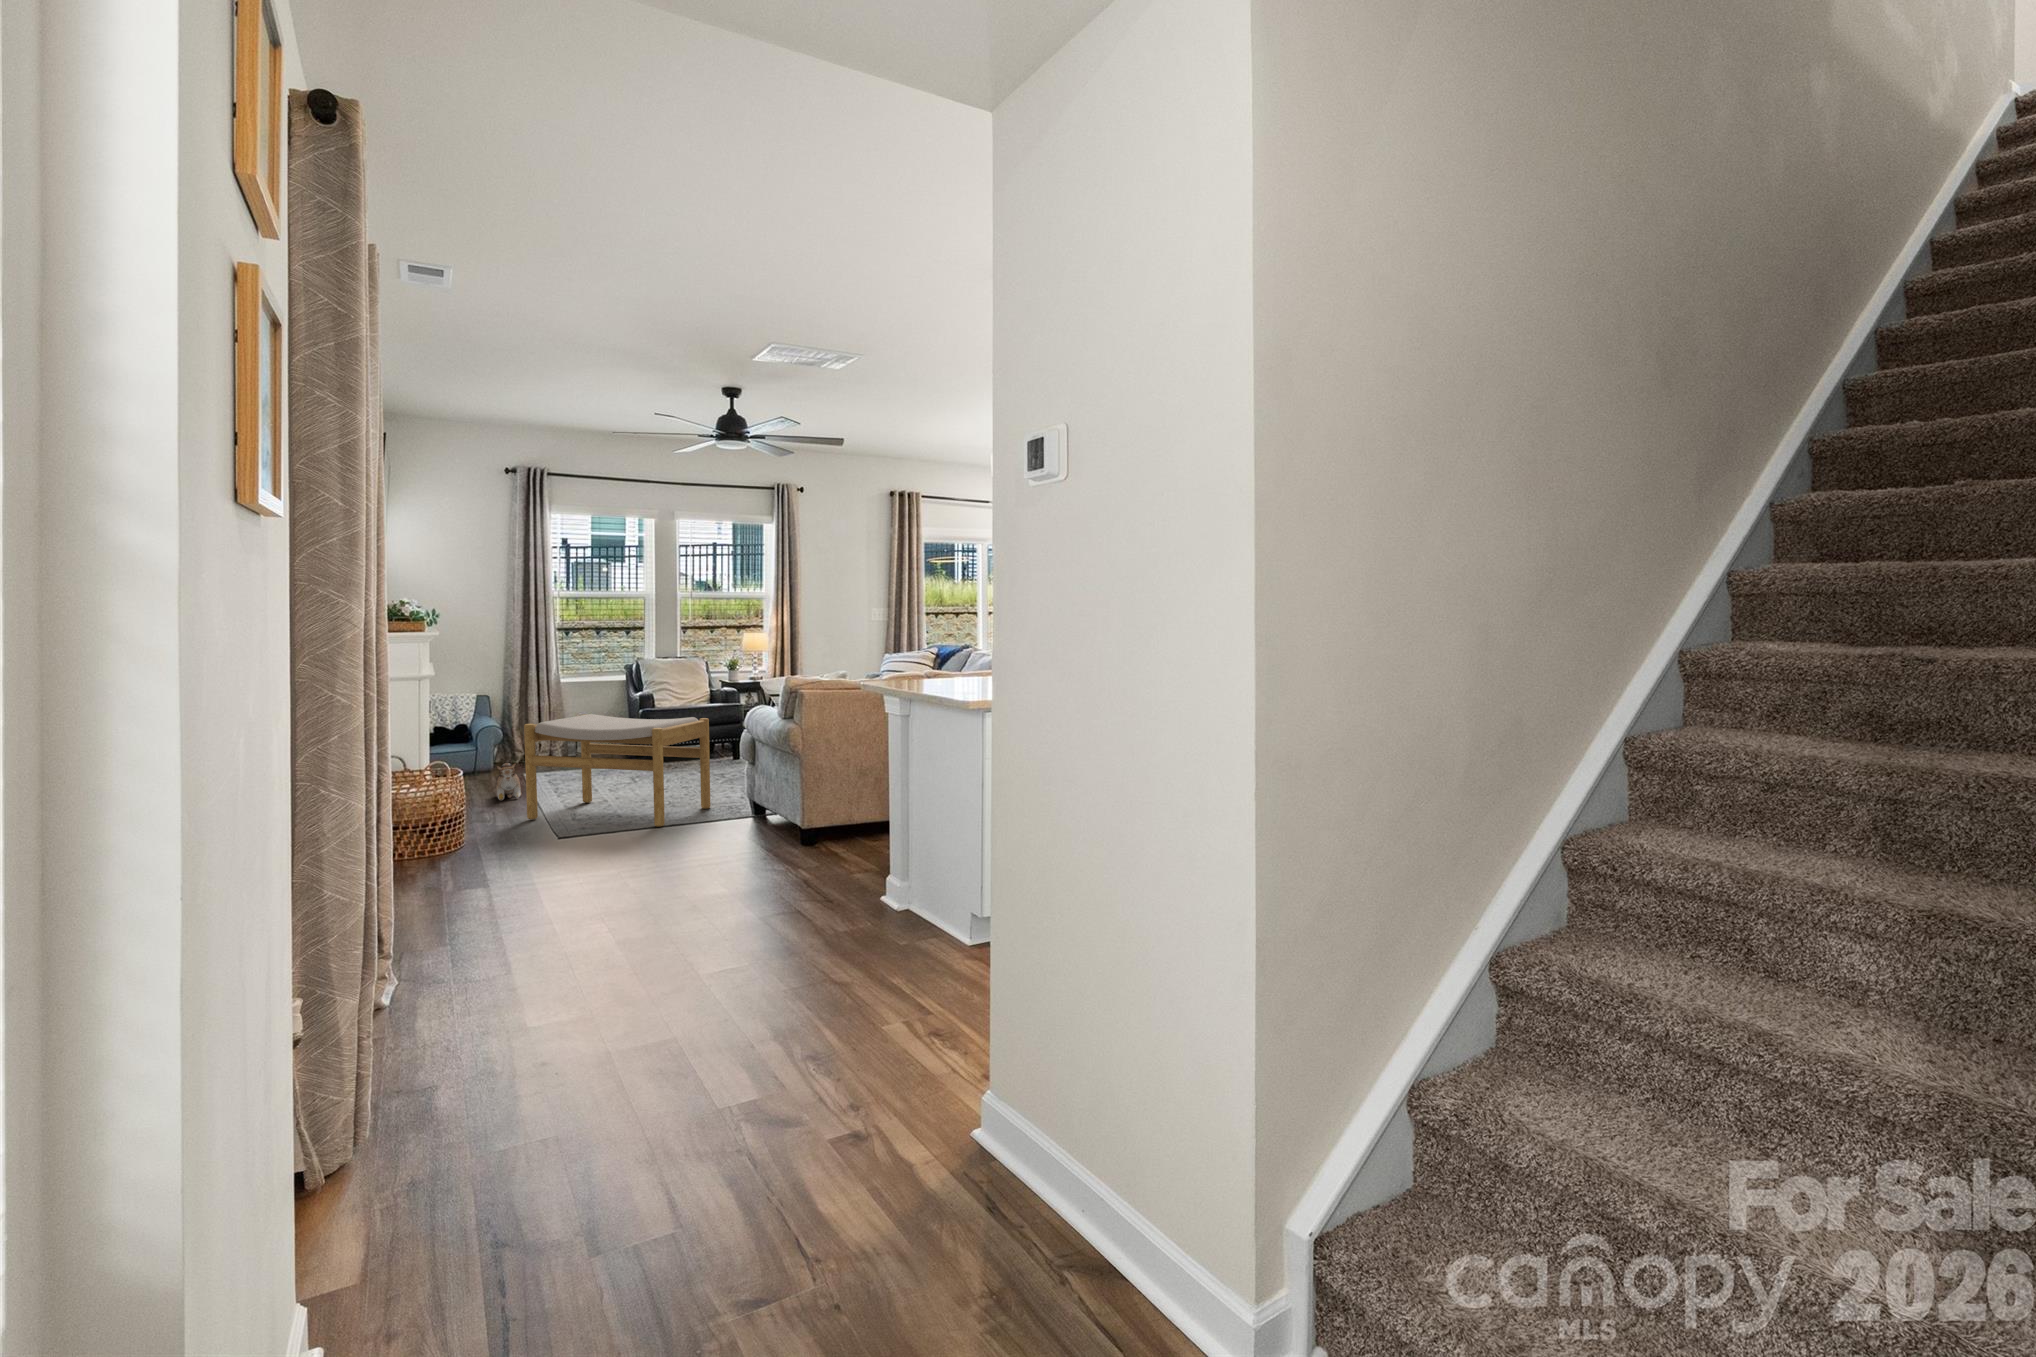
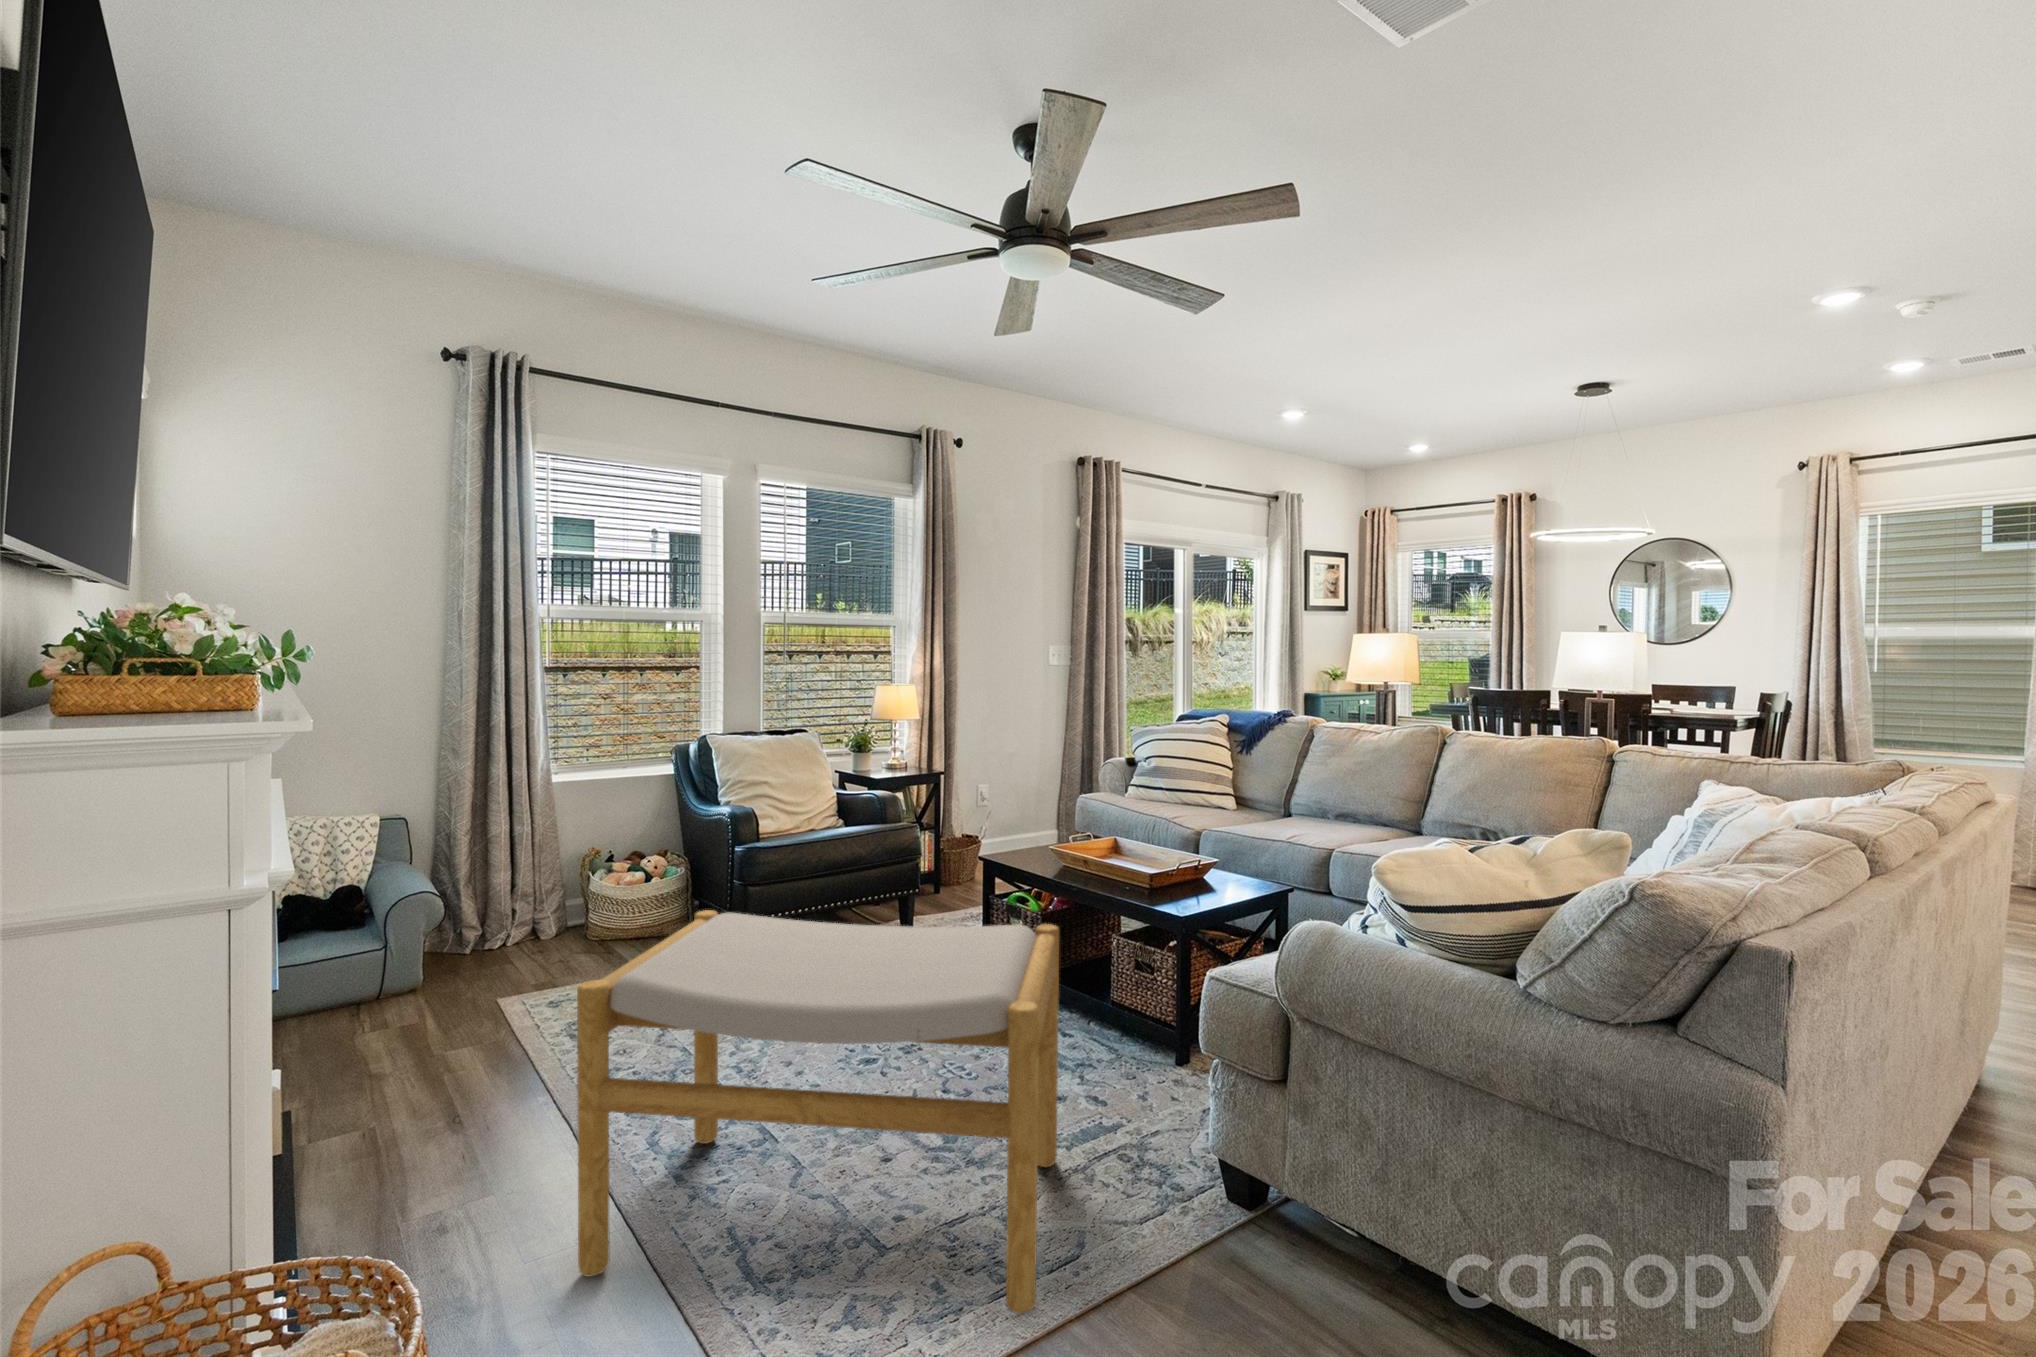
plush toy: present [496,763,522,800] -> none [452,1039,516,1138]

